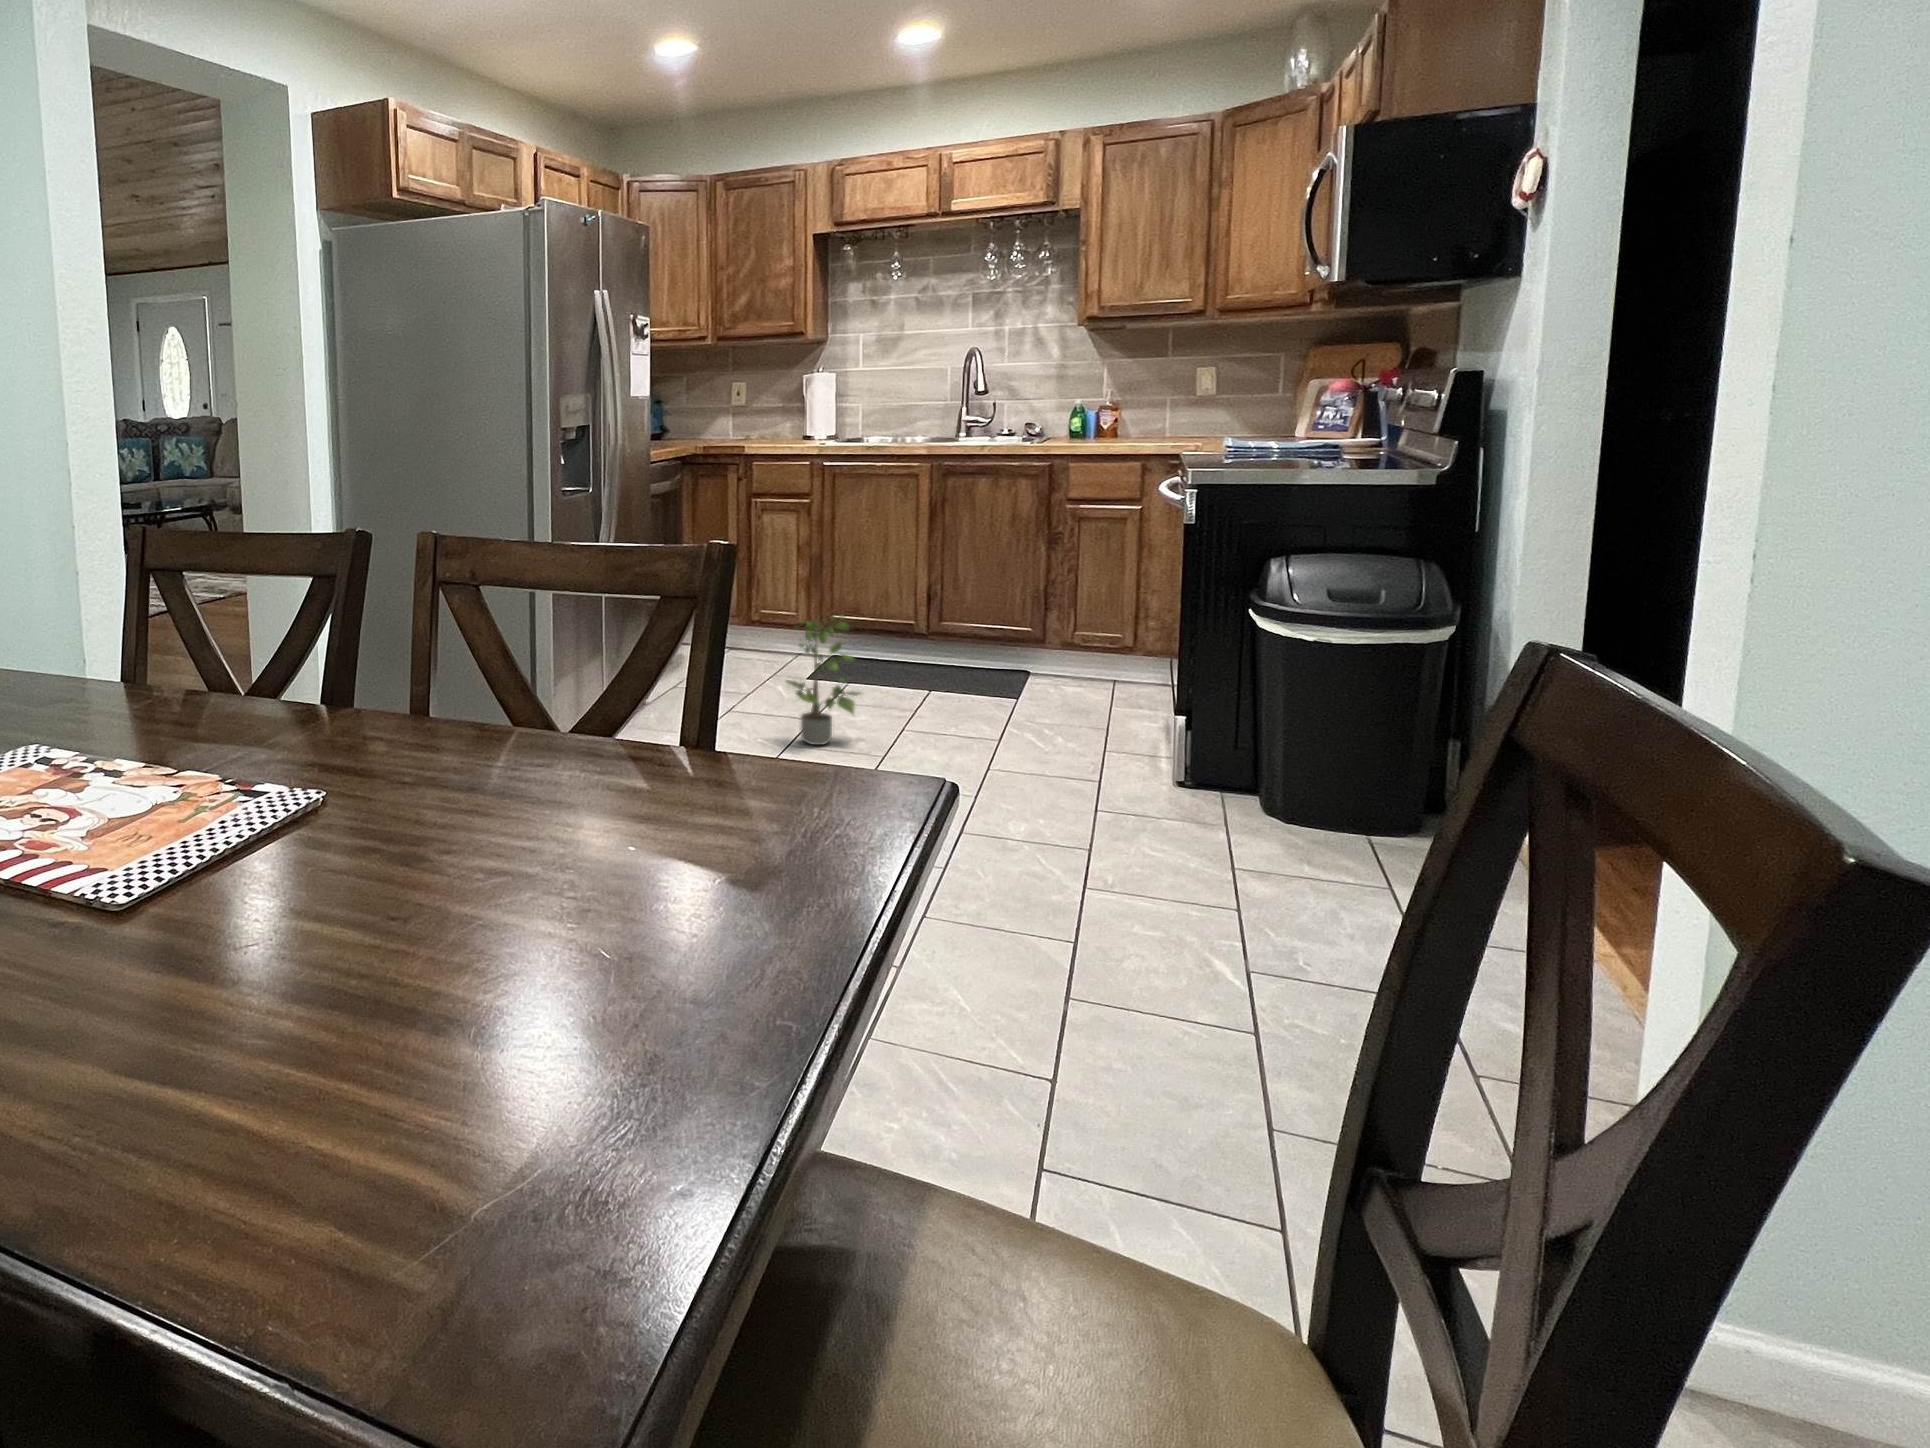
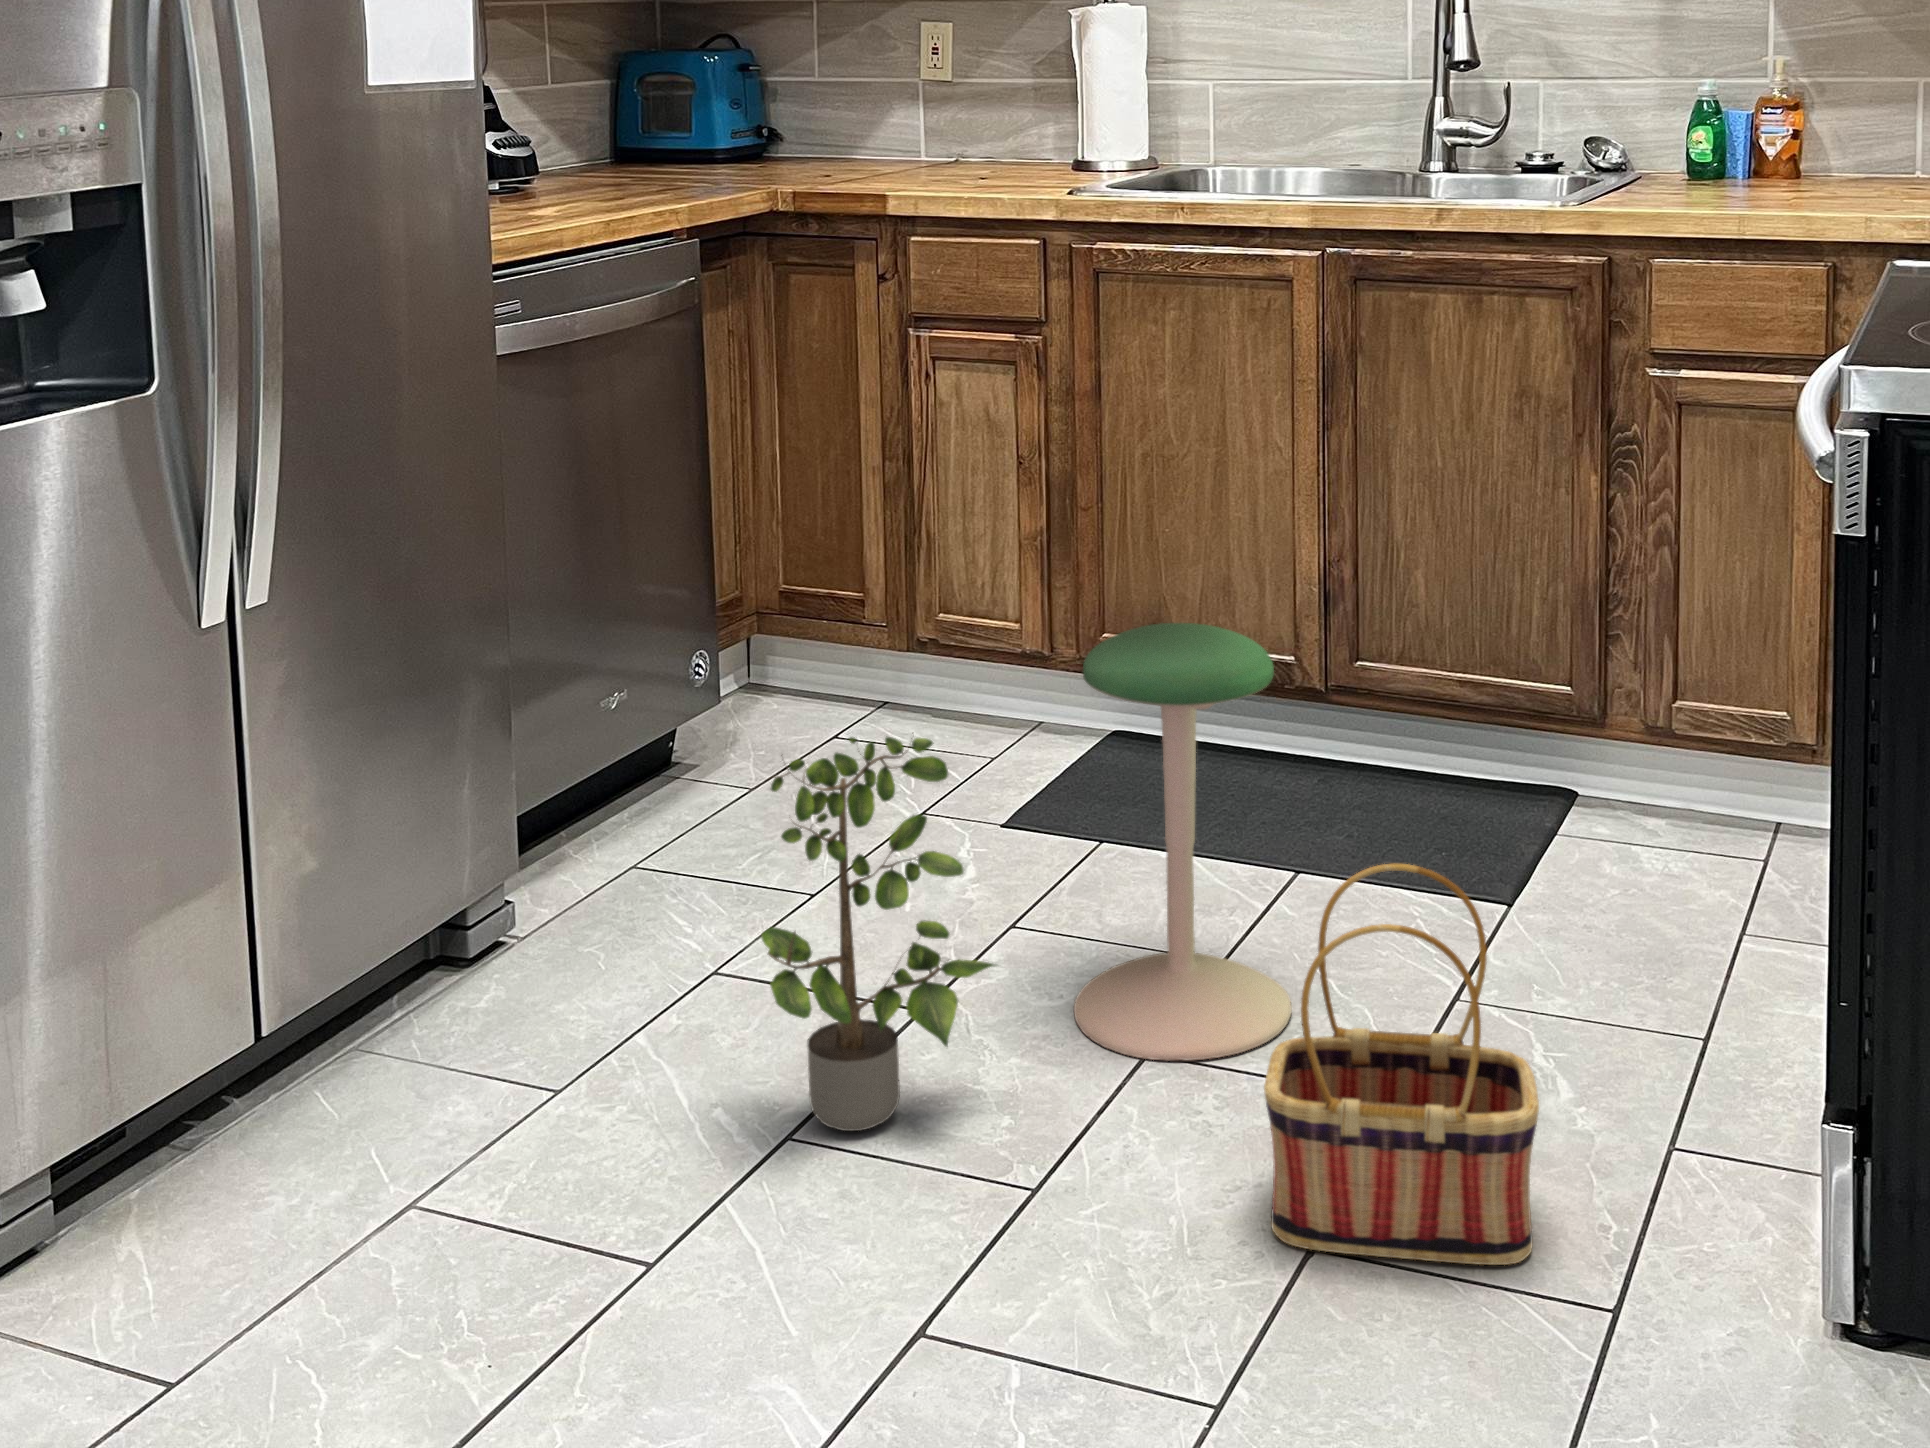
stool: none [873,587,954,732] -> present [1074,623,1292,1061]
basket: none [973,650,1072,773] -> present [1264,864,1539,1265]

